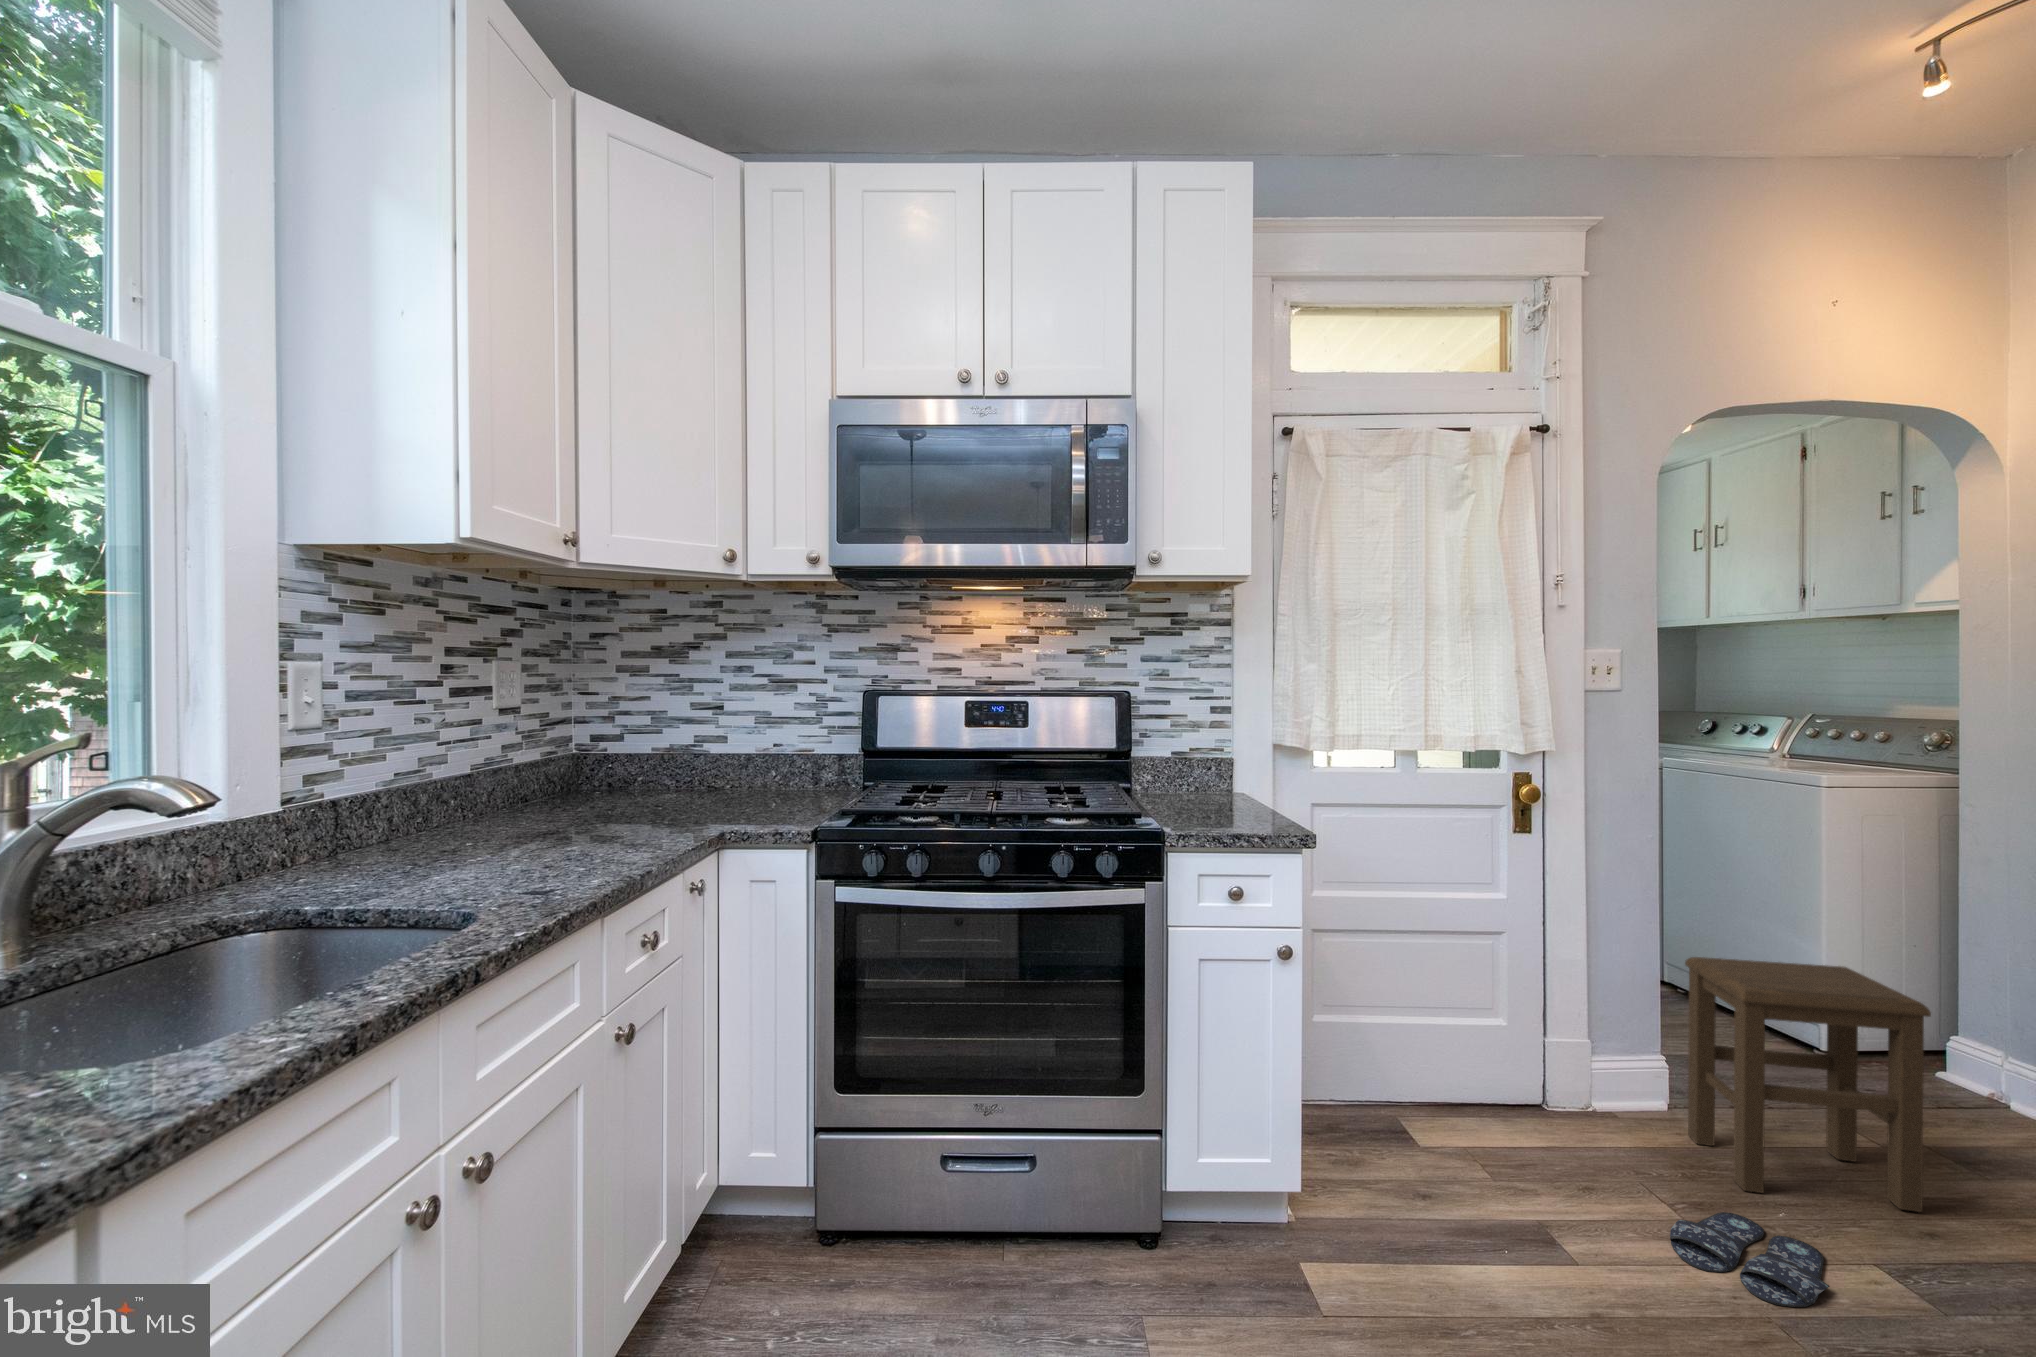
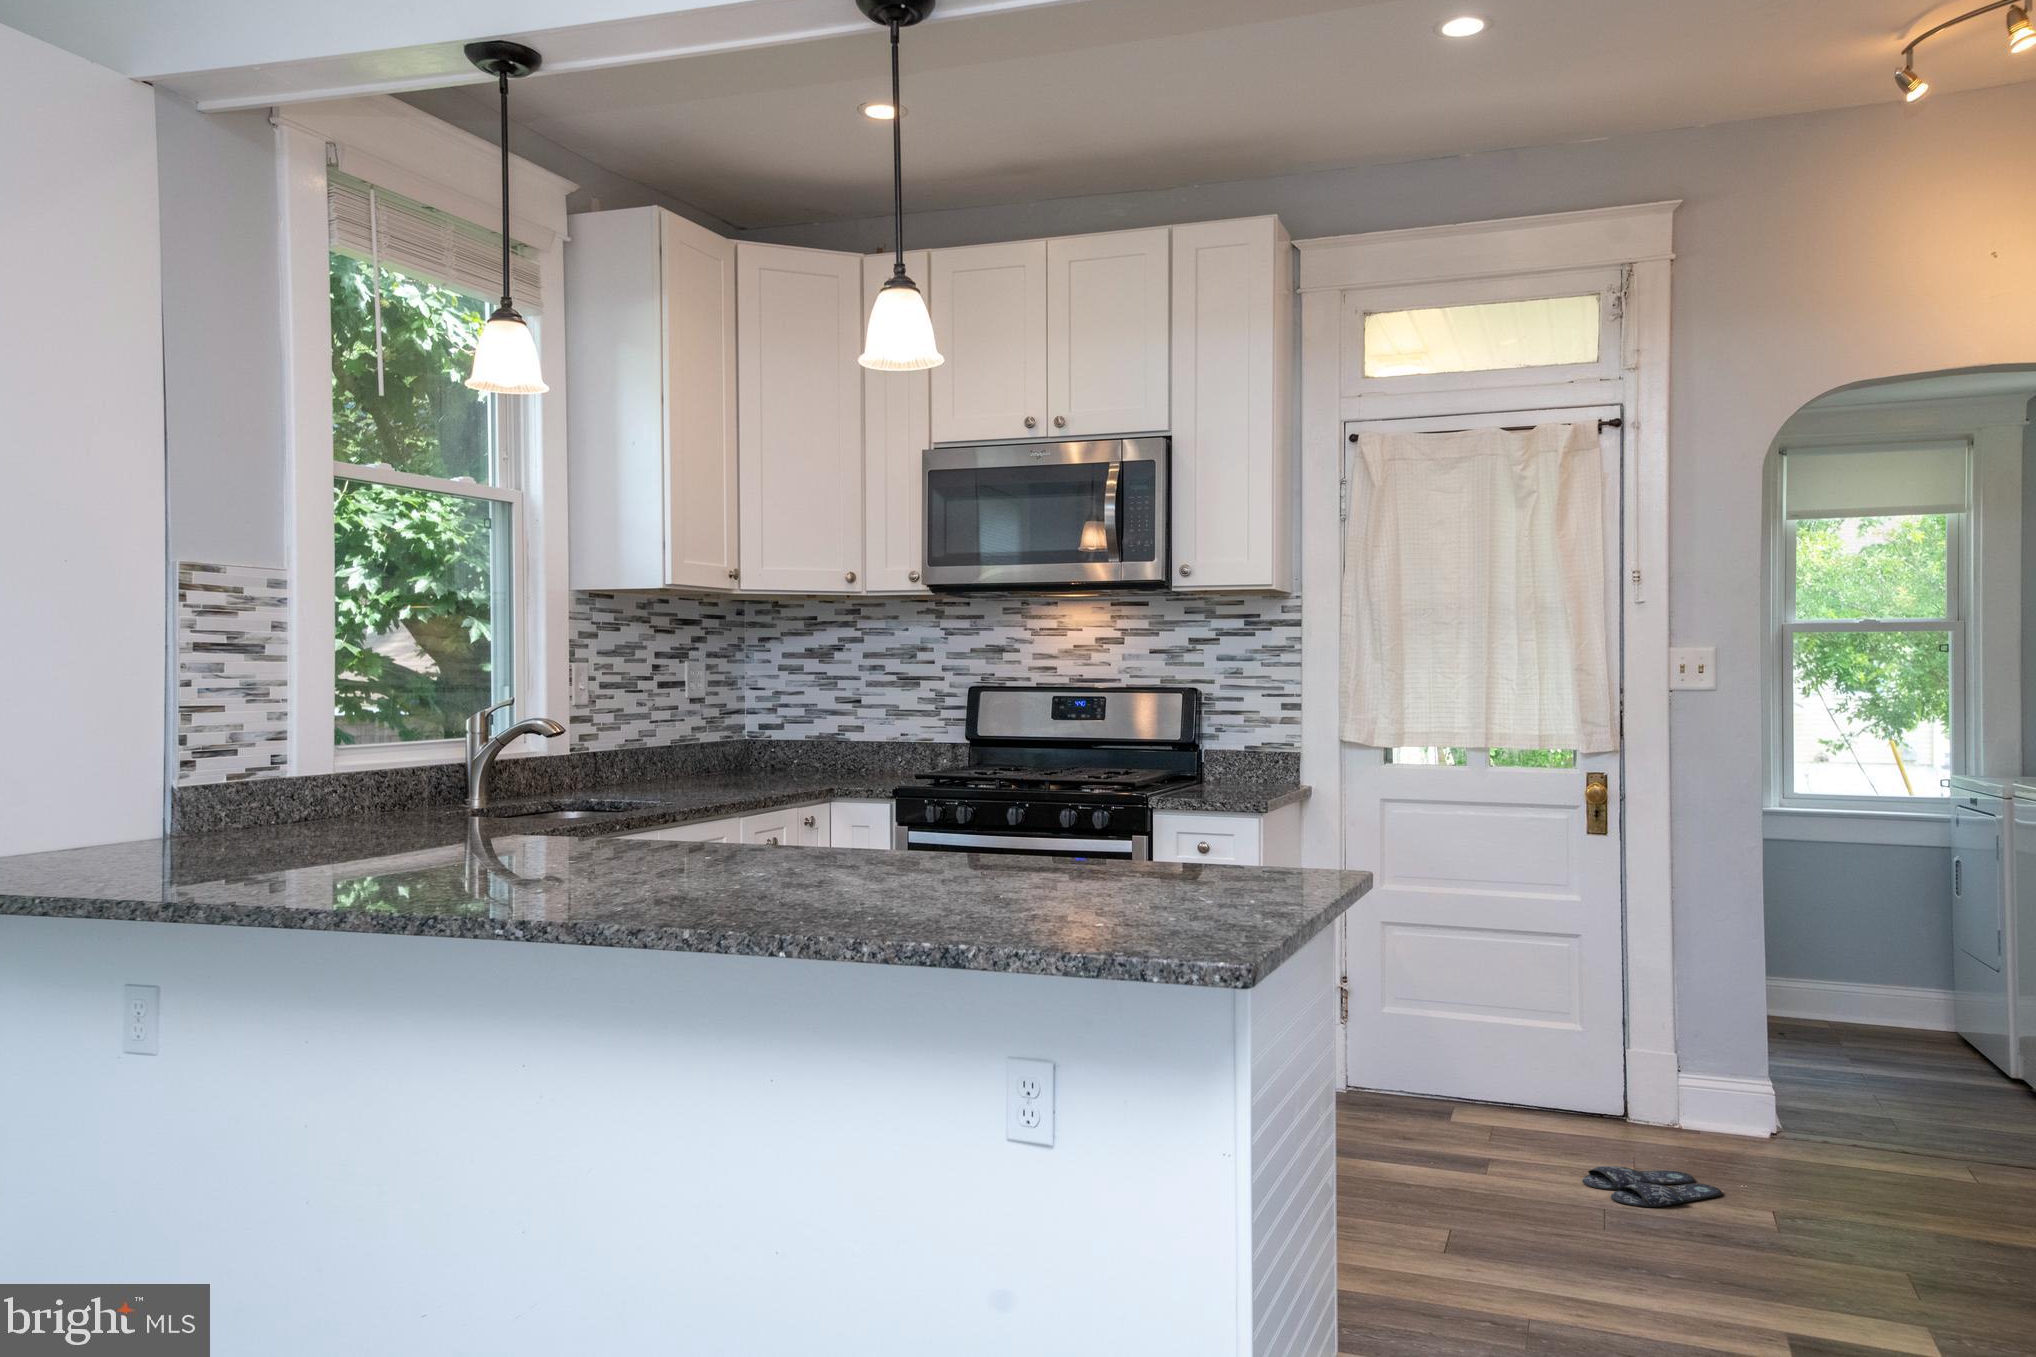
stool: present [1685,957,1931,1212] -> none [1721,959,1898,1193]

